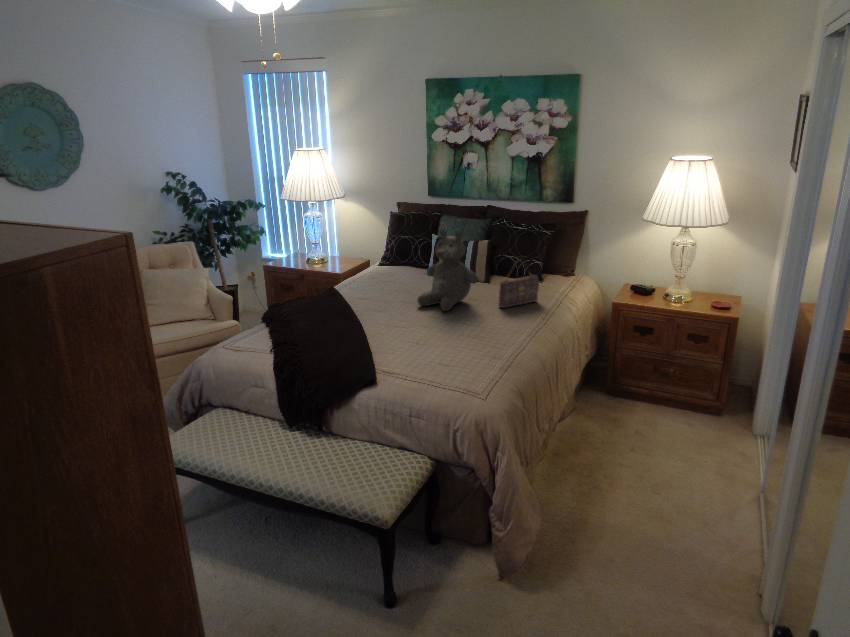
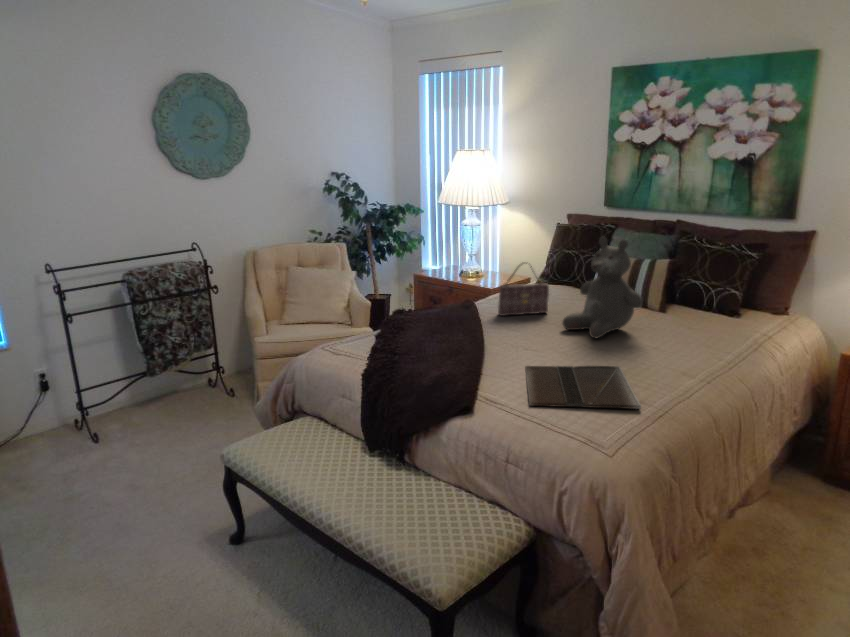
handbag: present [499,259,539,308] -> present [498,263,549,316]
laptop: none [401,332,495,371] -> present [525,366,641,409]

